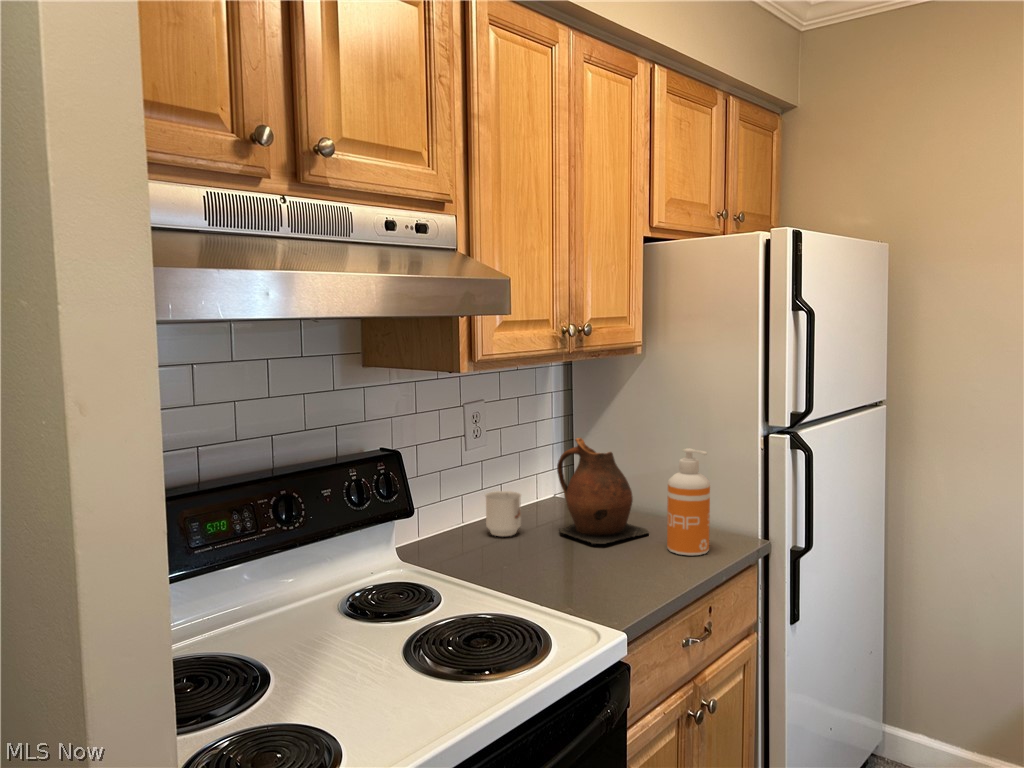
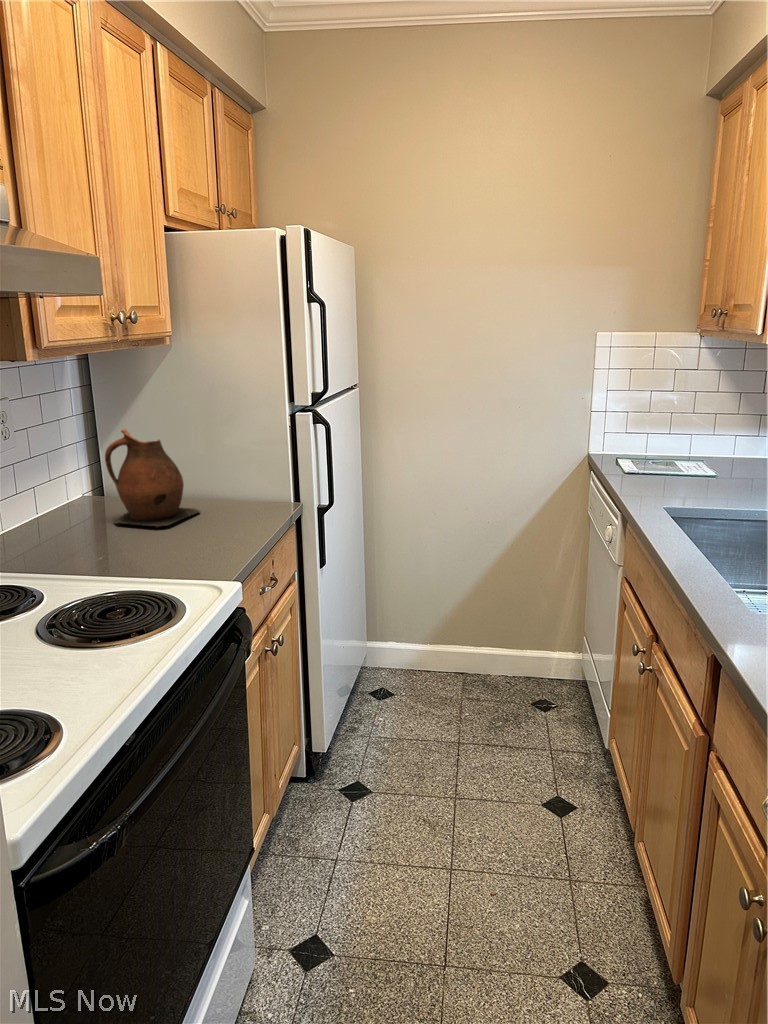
soap dispenser: present [667,448,710,555] -> none [222,428,261,523]
mug: present [485,491,521,537] -> none [31,491,74,536]

